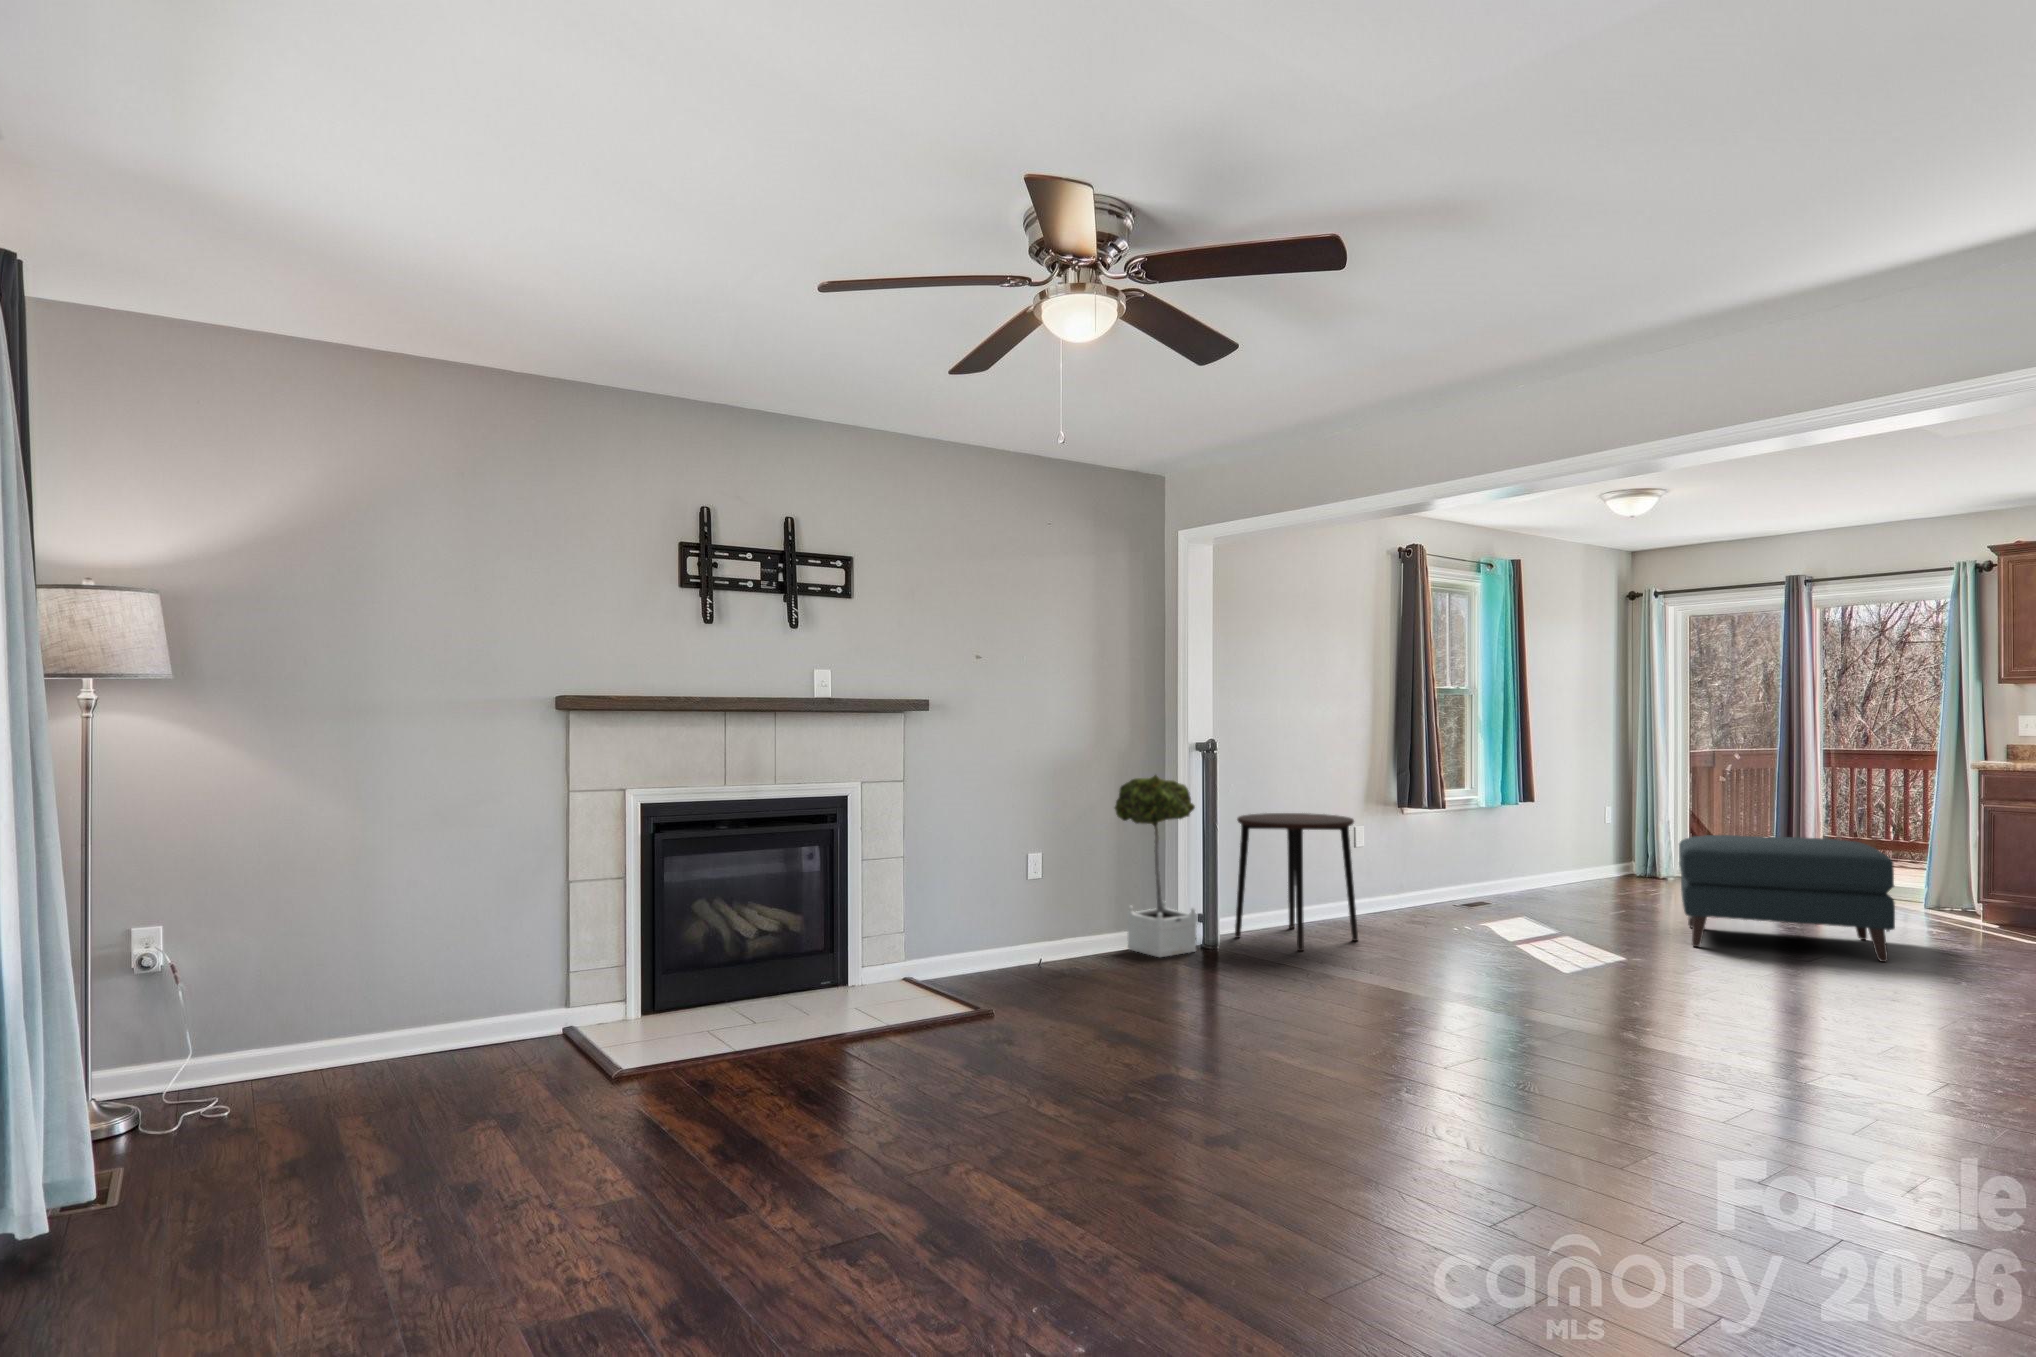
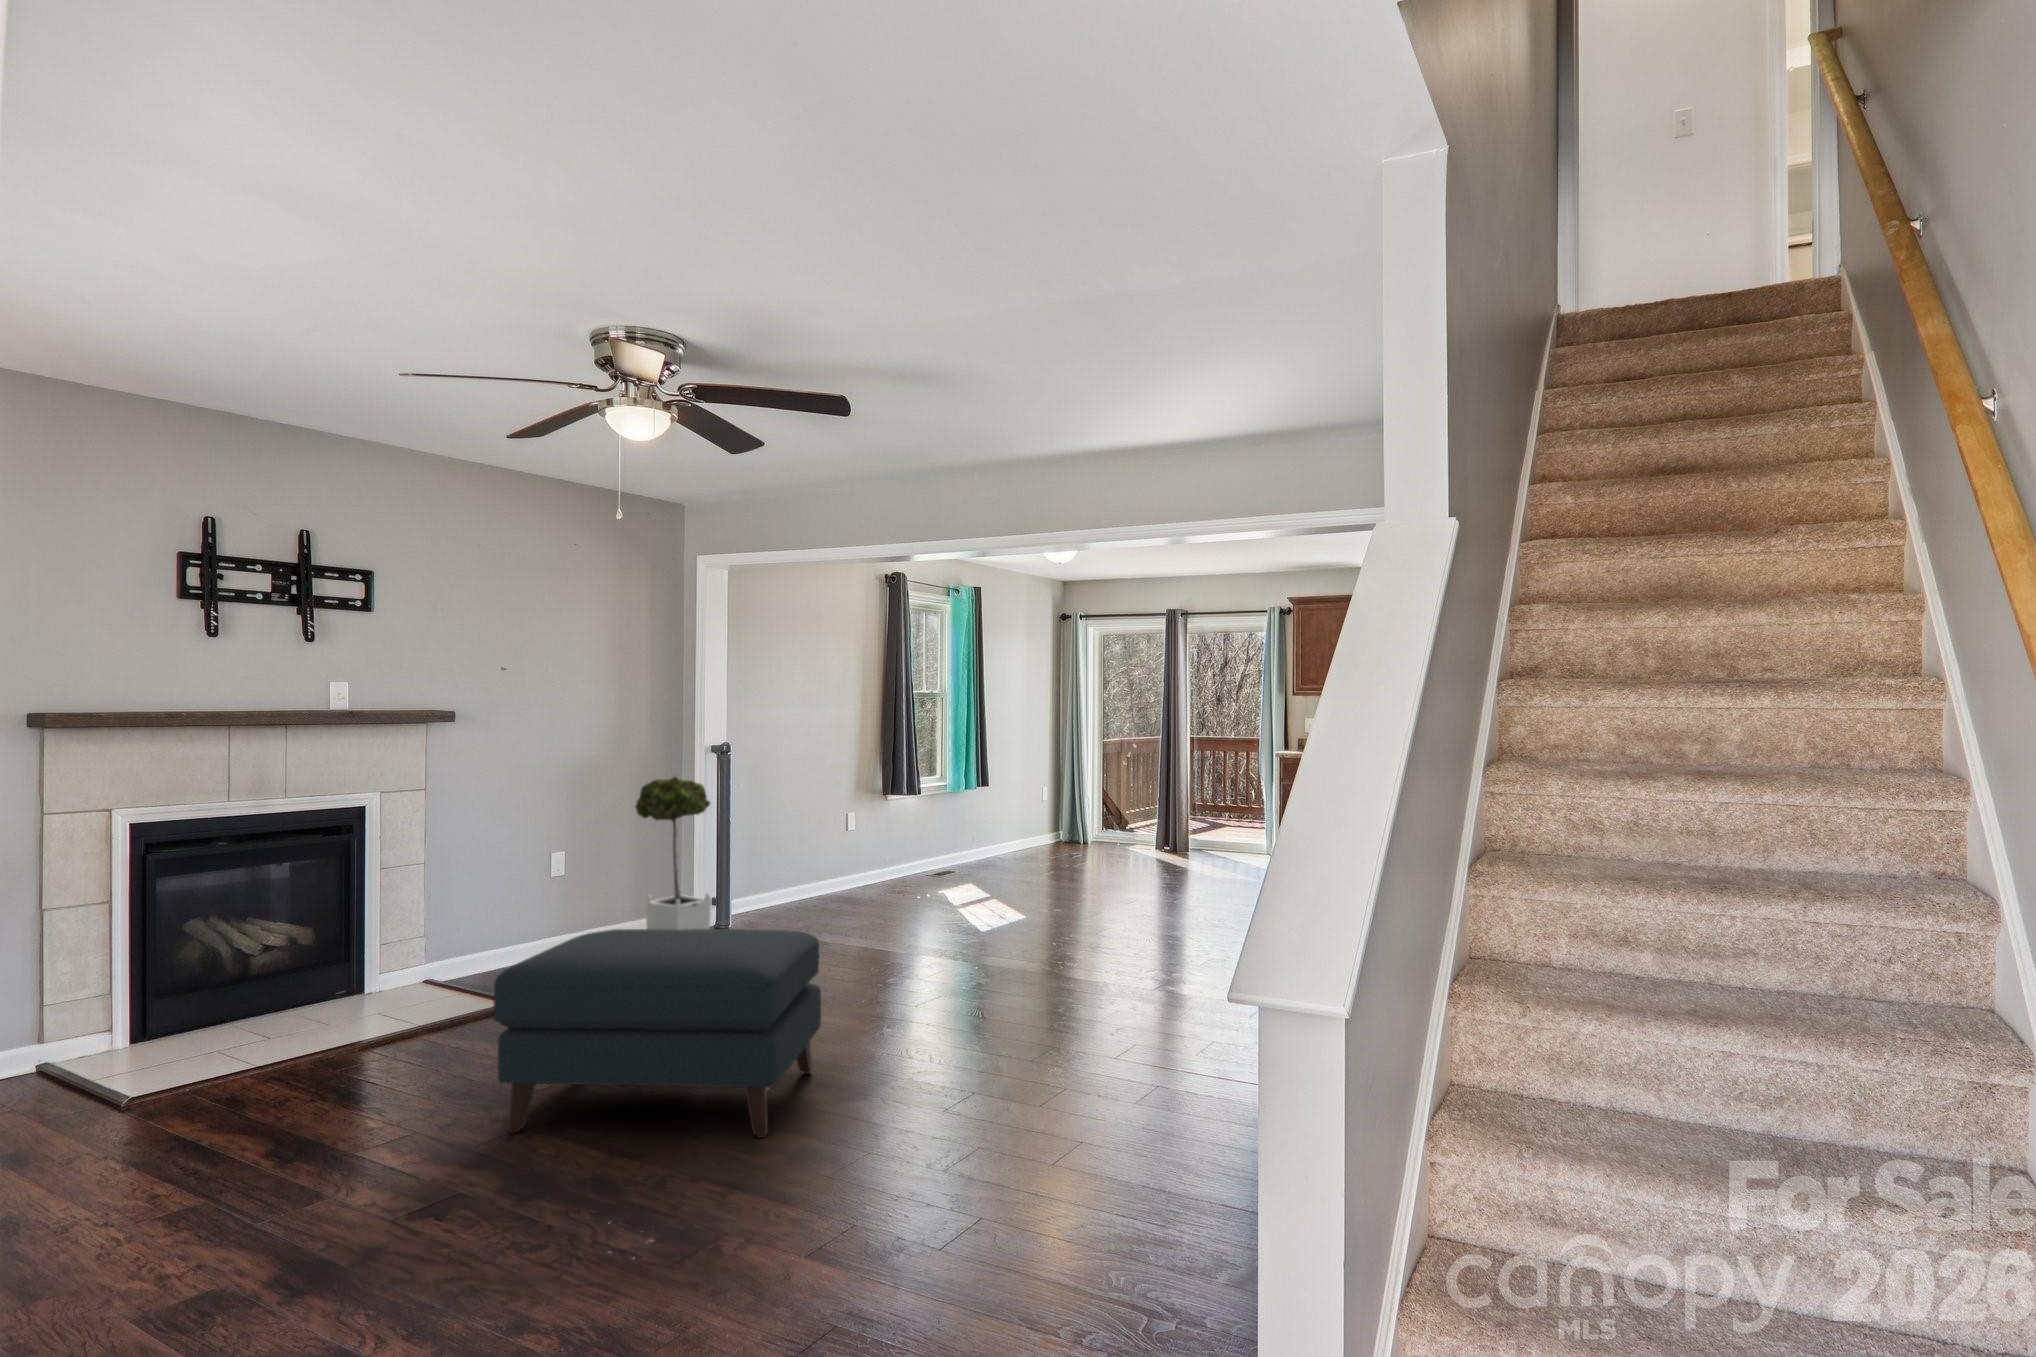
side table: present [1235,813,1358,951] -> none [743,805,849,924]
ottoman: present [1679,835,1895,962] -> present [493,929,821,1138]

